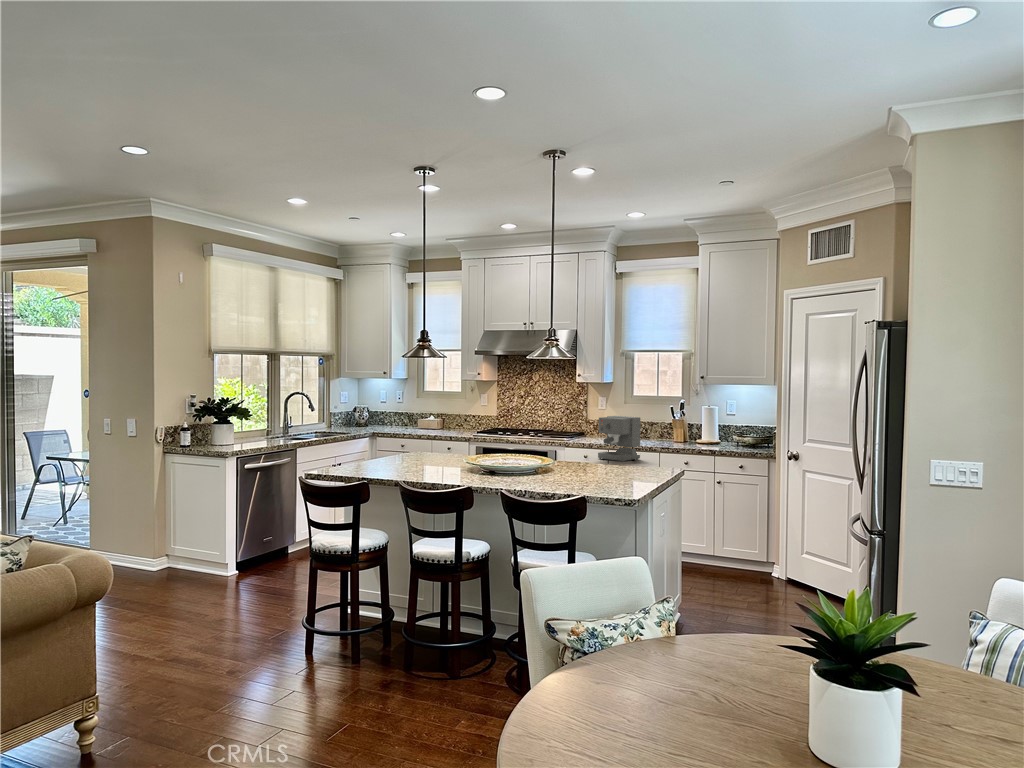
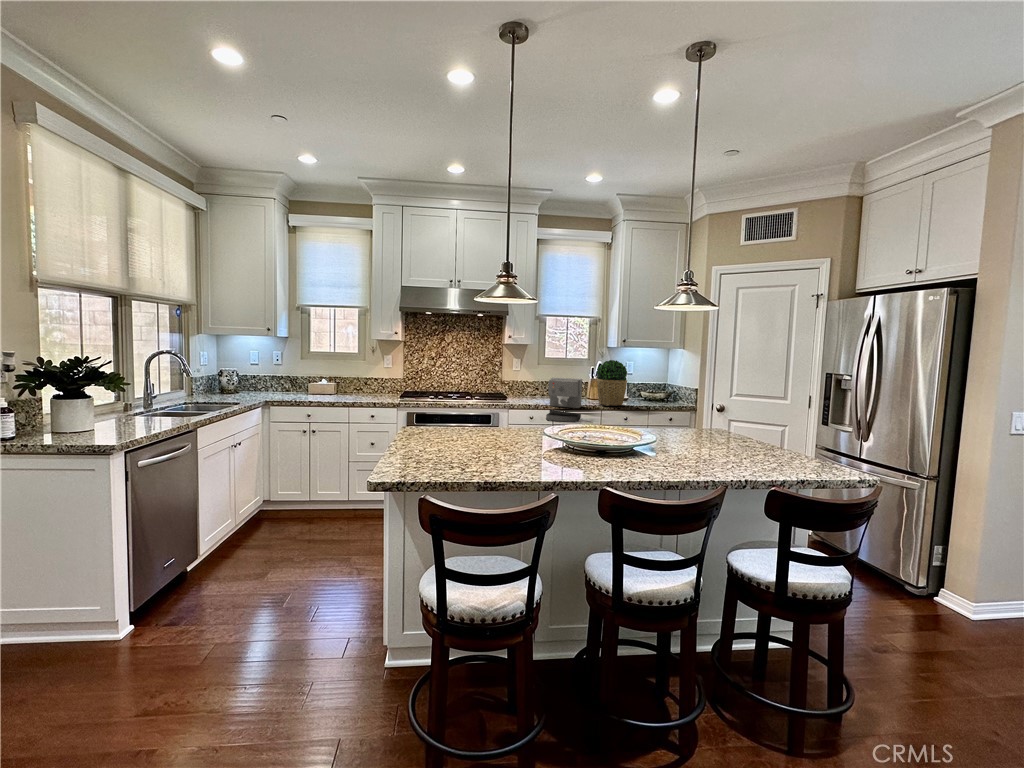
potted plant: none [661,398,695,447] -> present [597,360,627,406]

